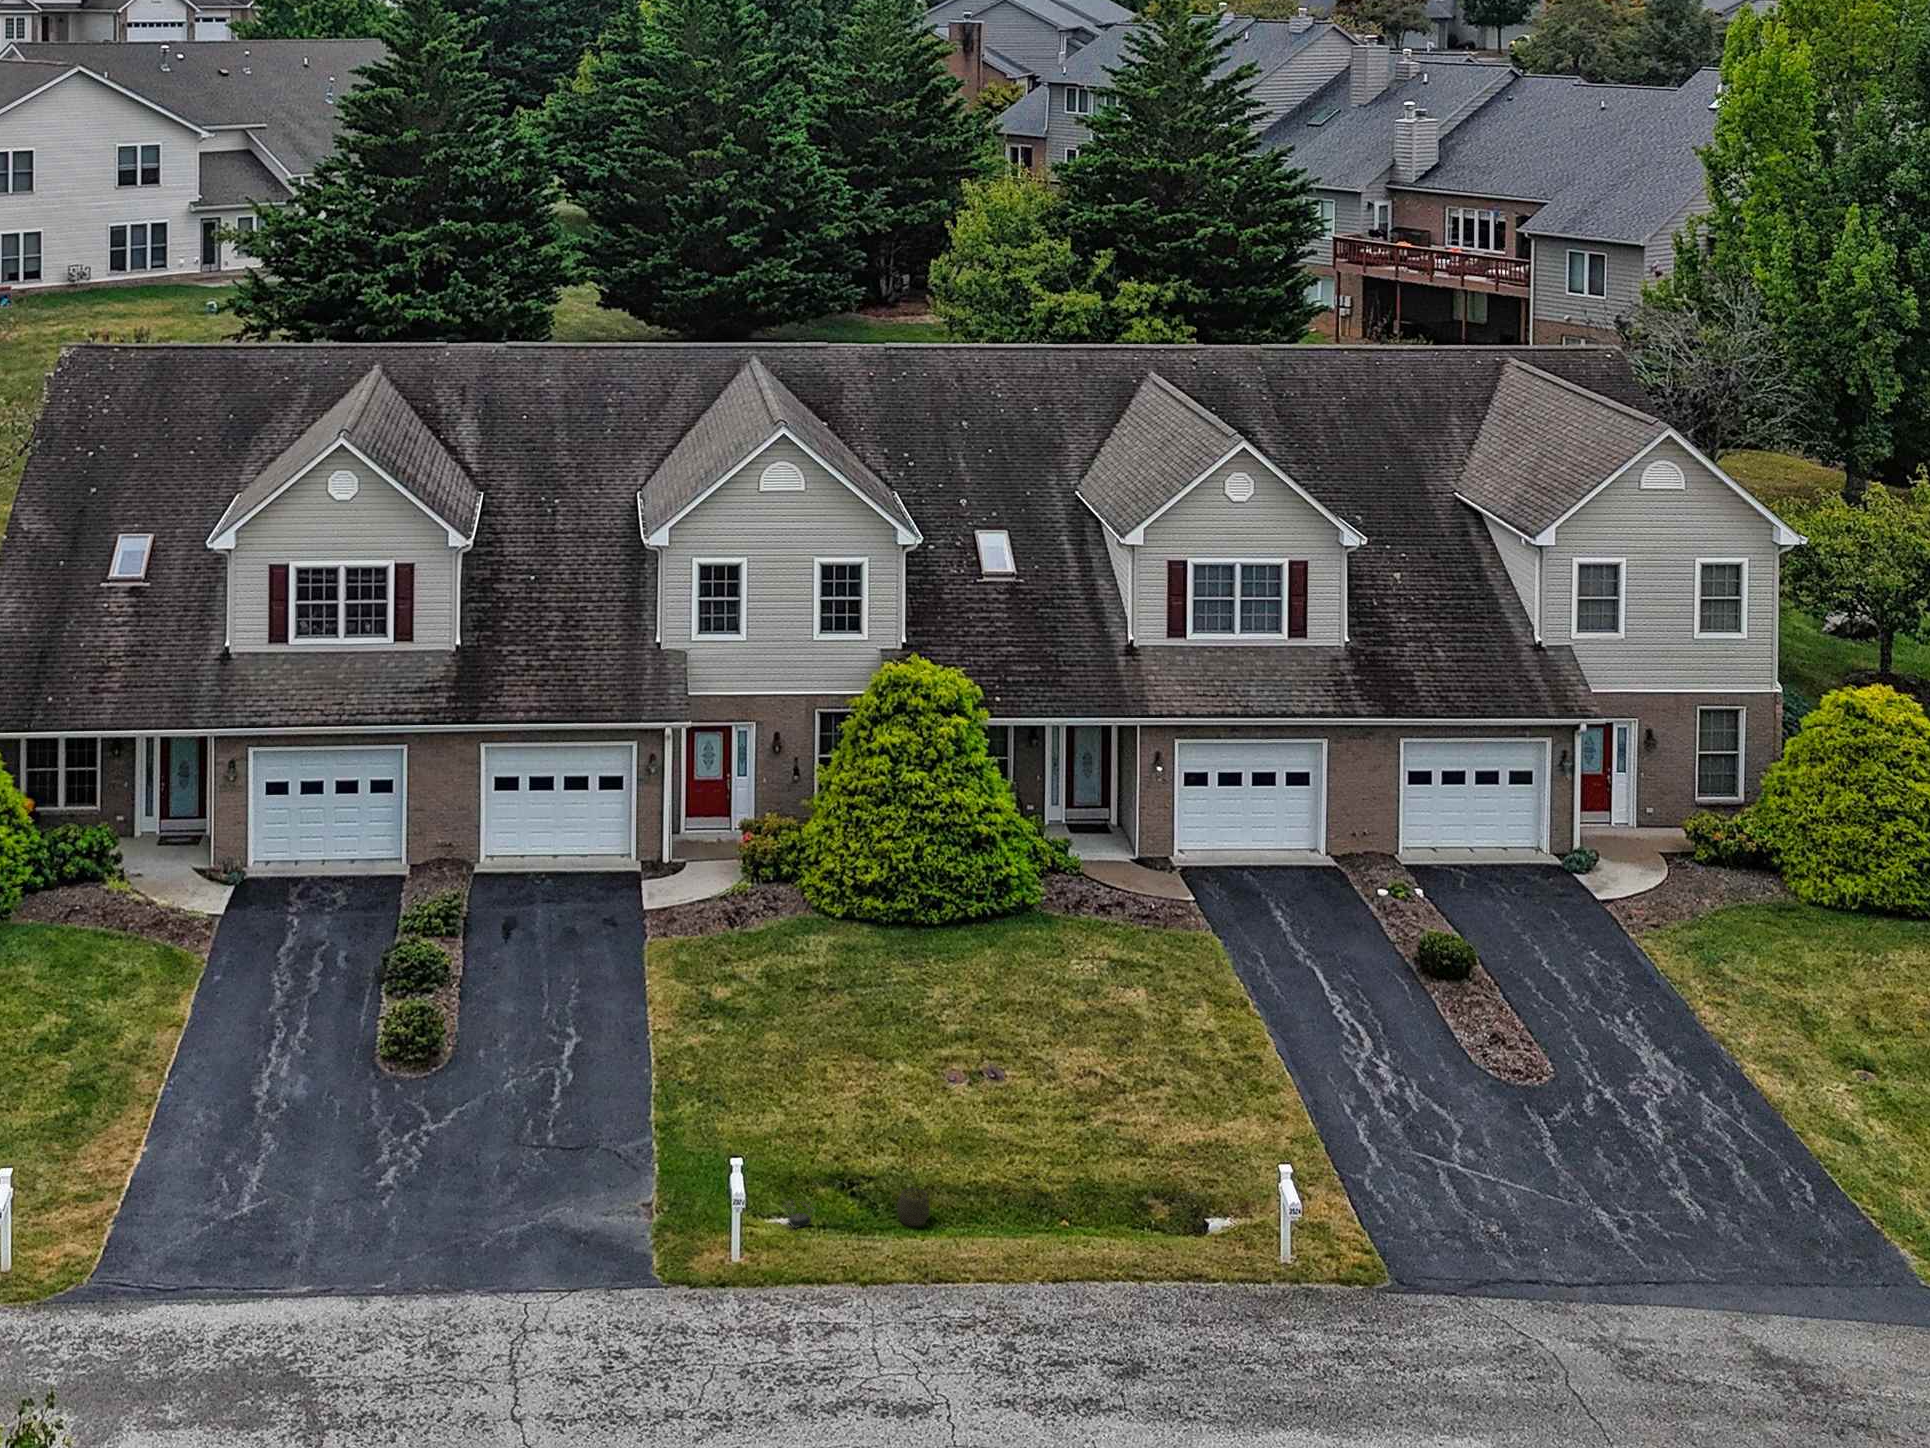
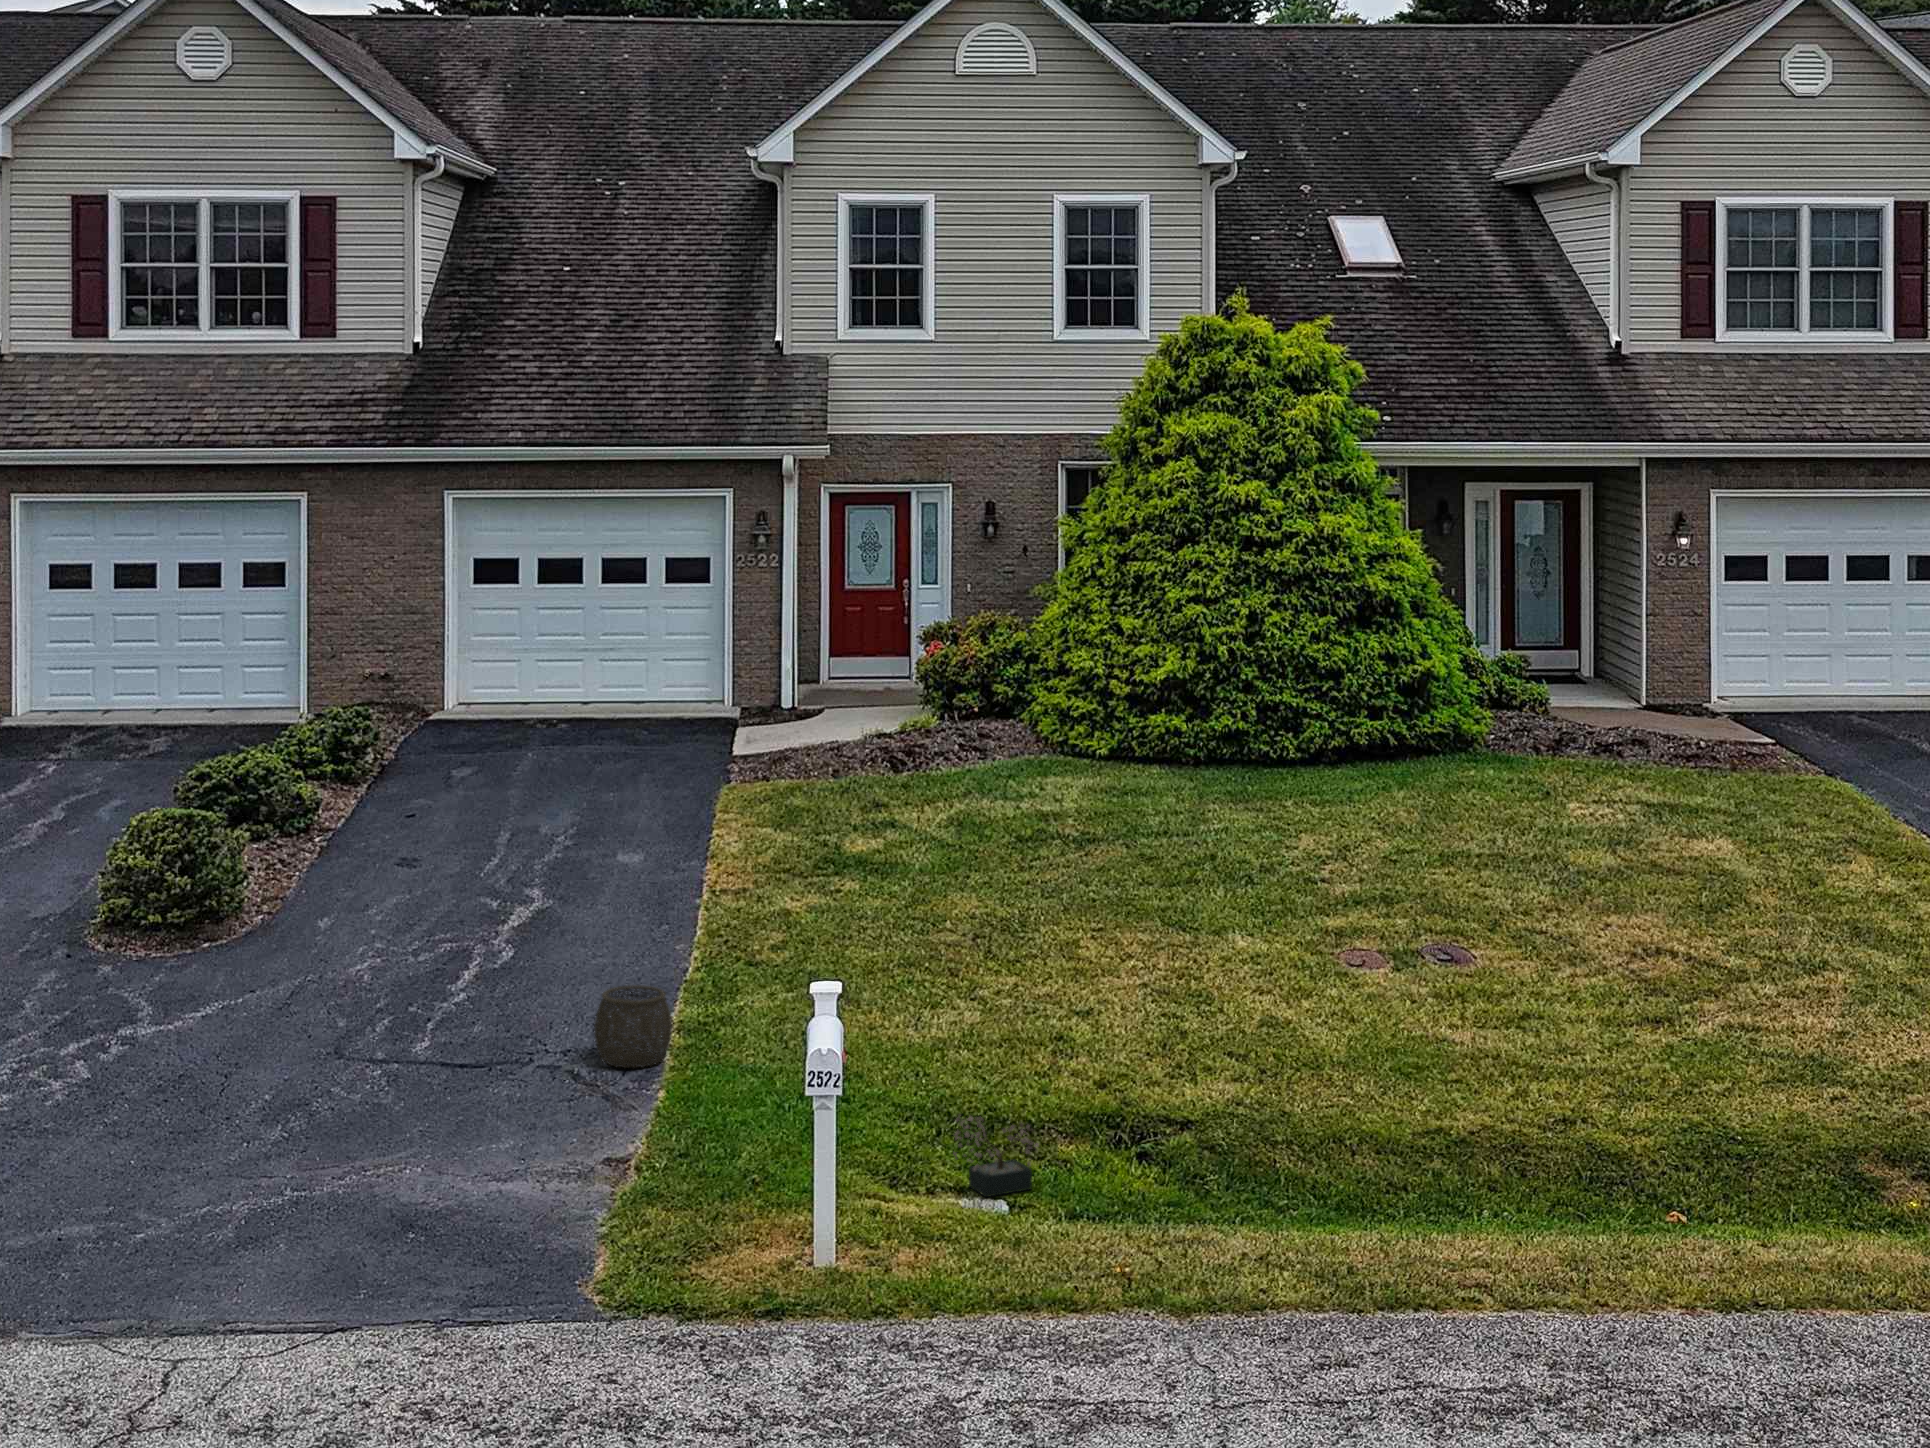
woven basket: present [897,1188,930,1226] -> present [594,985,672,1068]

